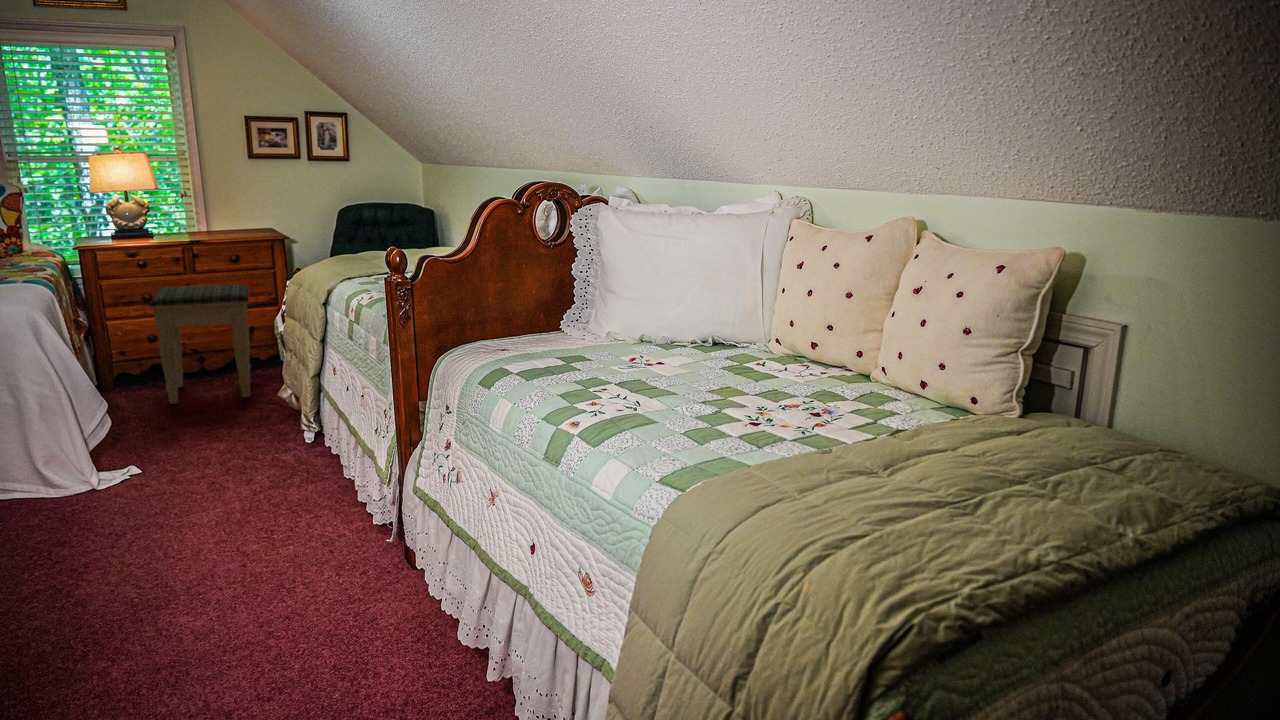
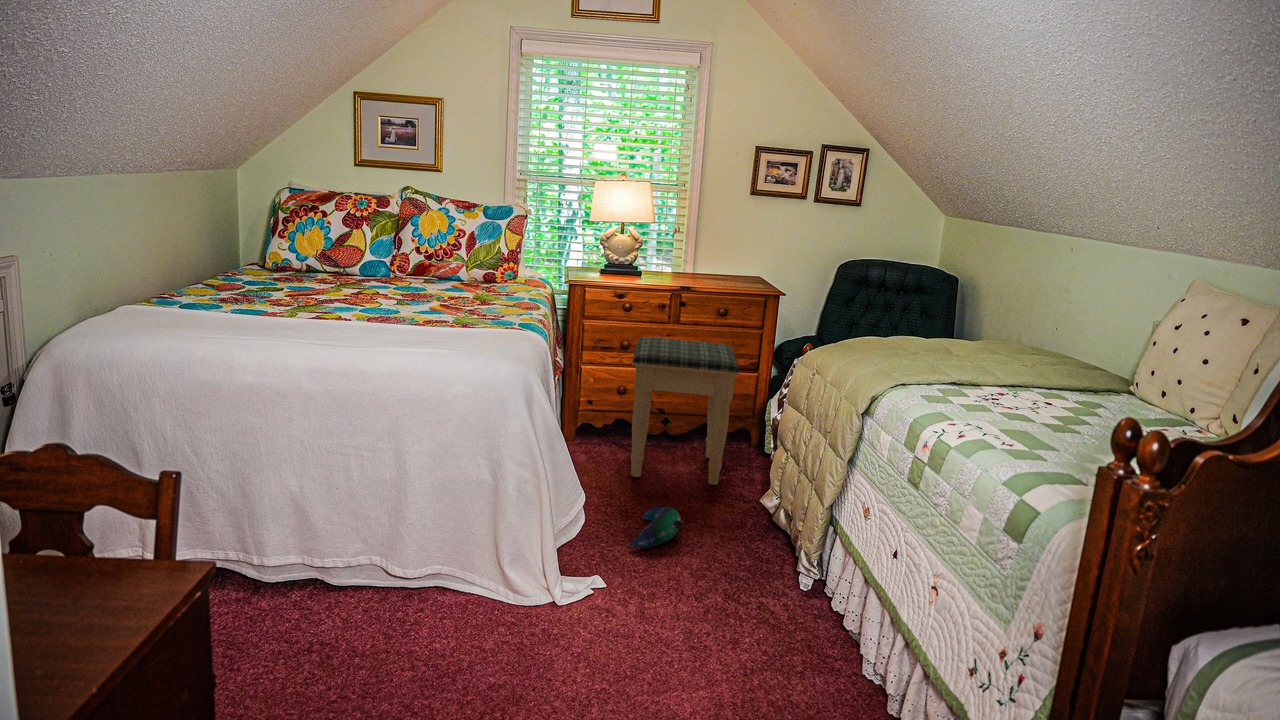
plush toy: none [165,411,210,445] -> present [630,506,683,548]

